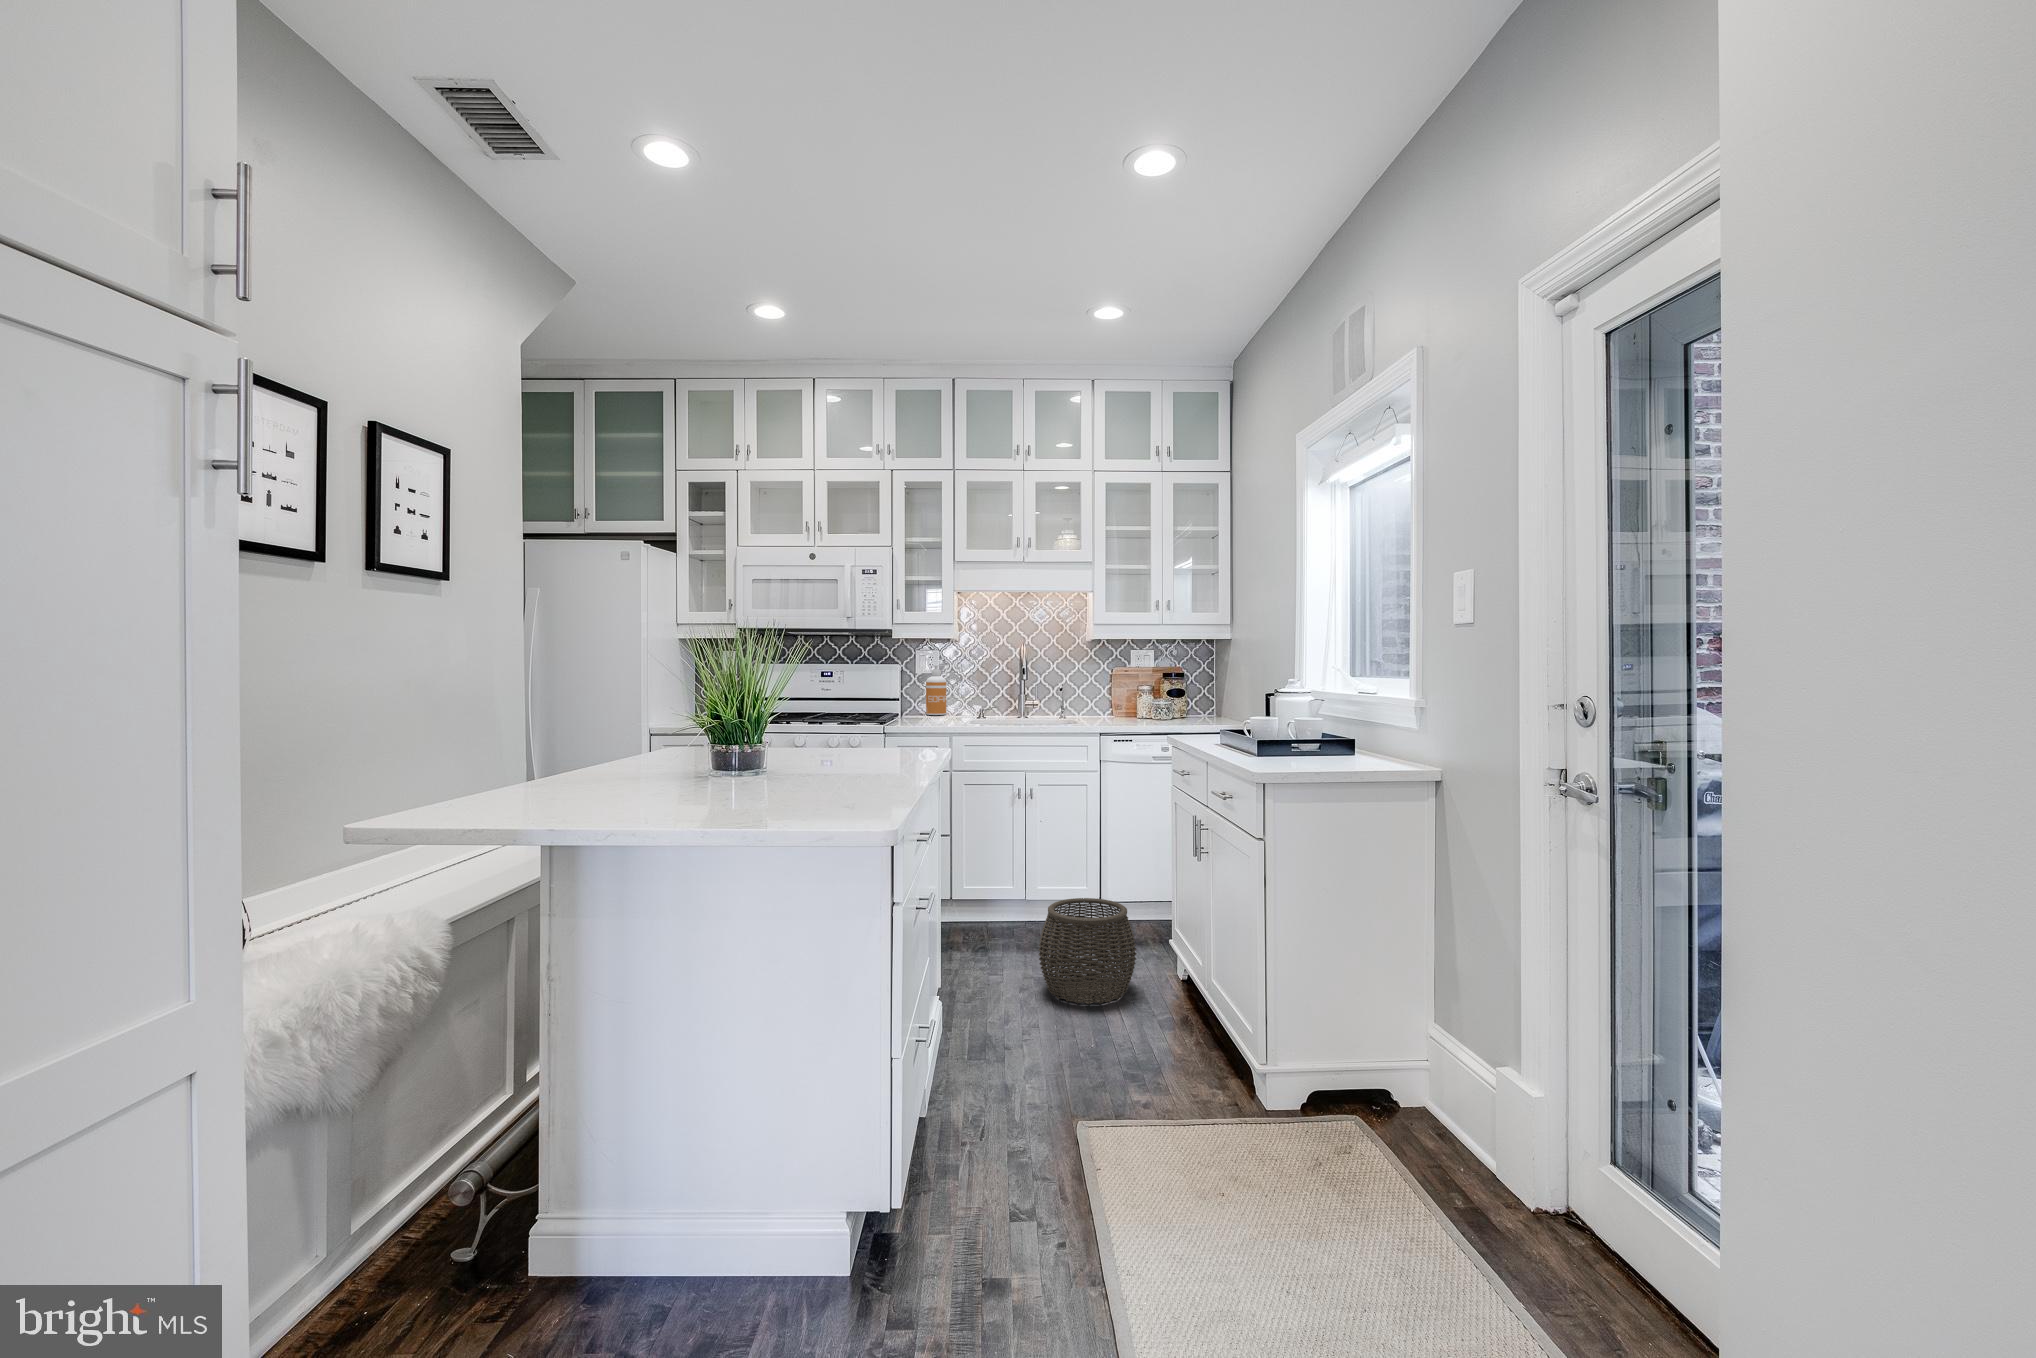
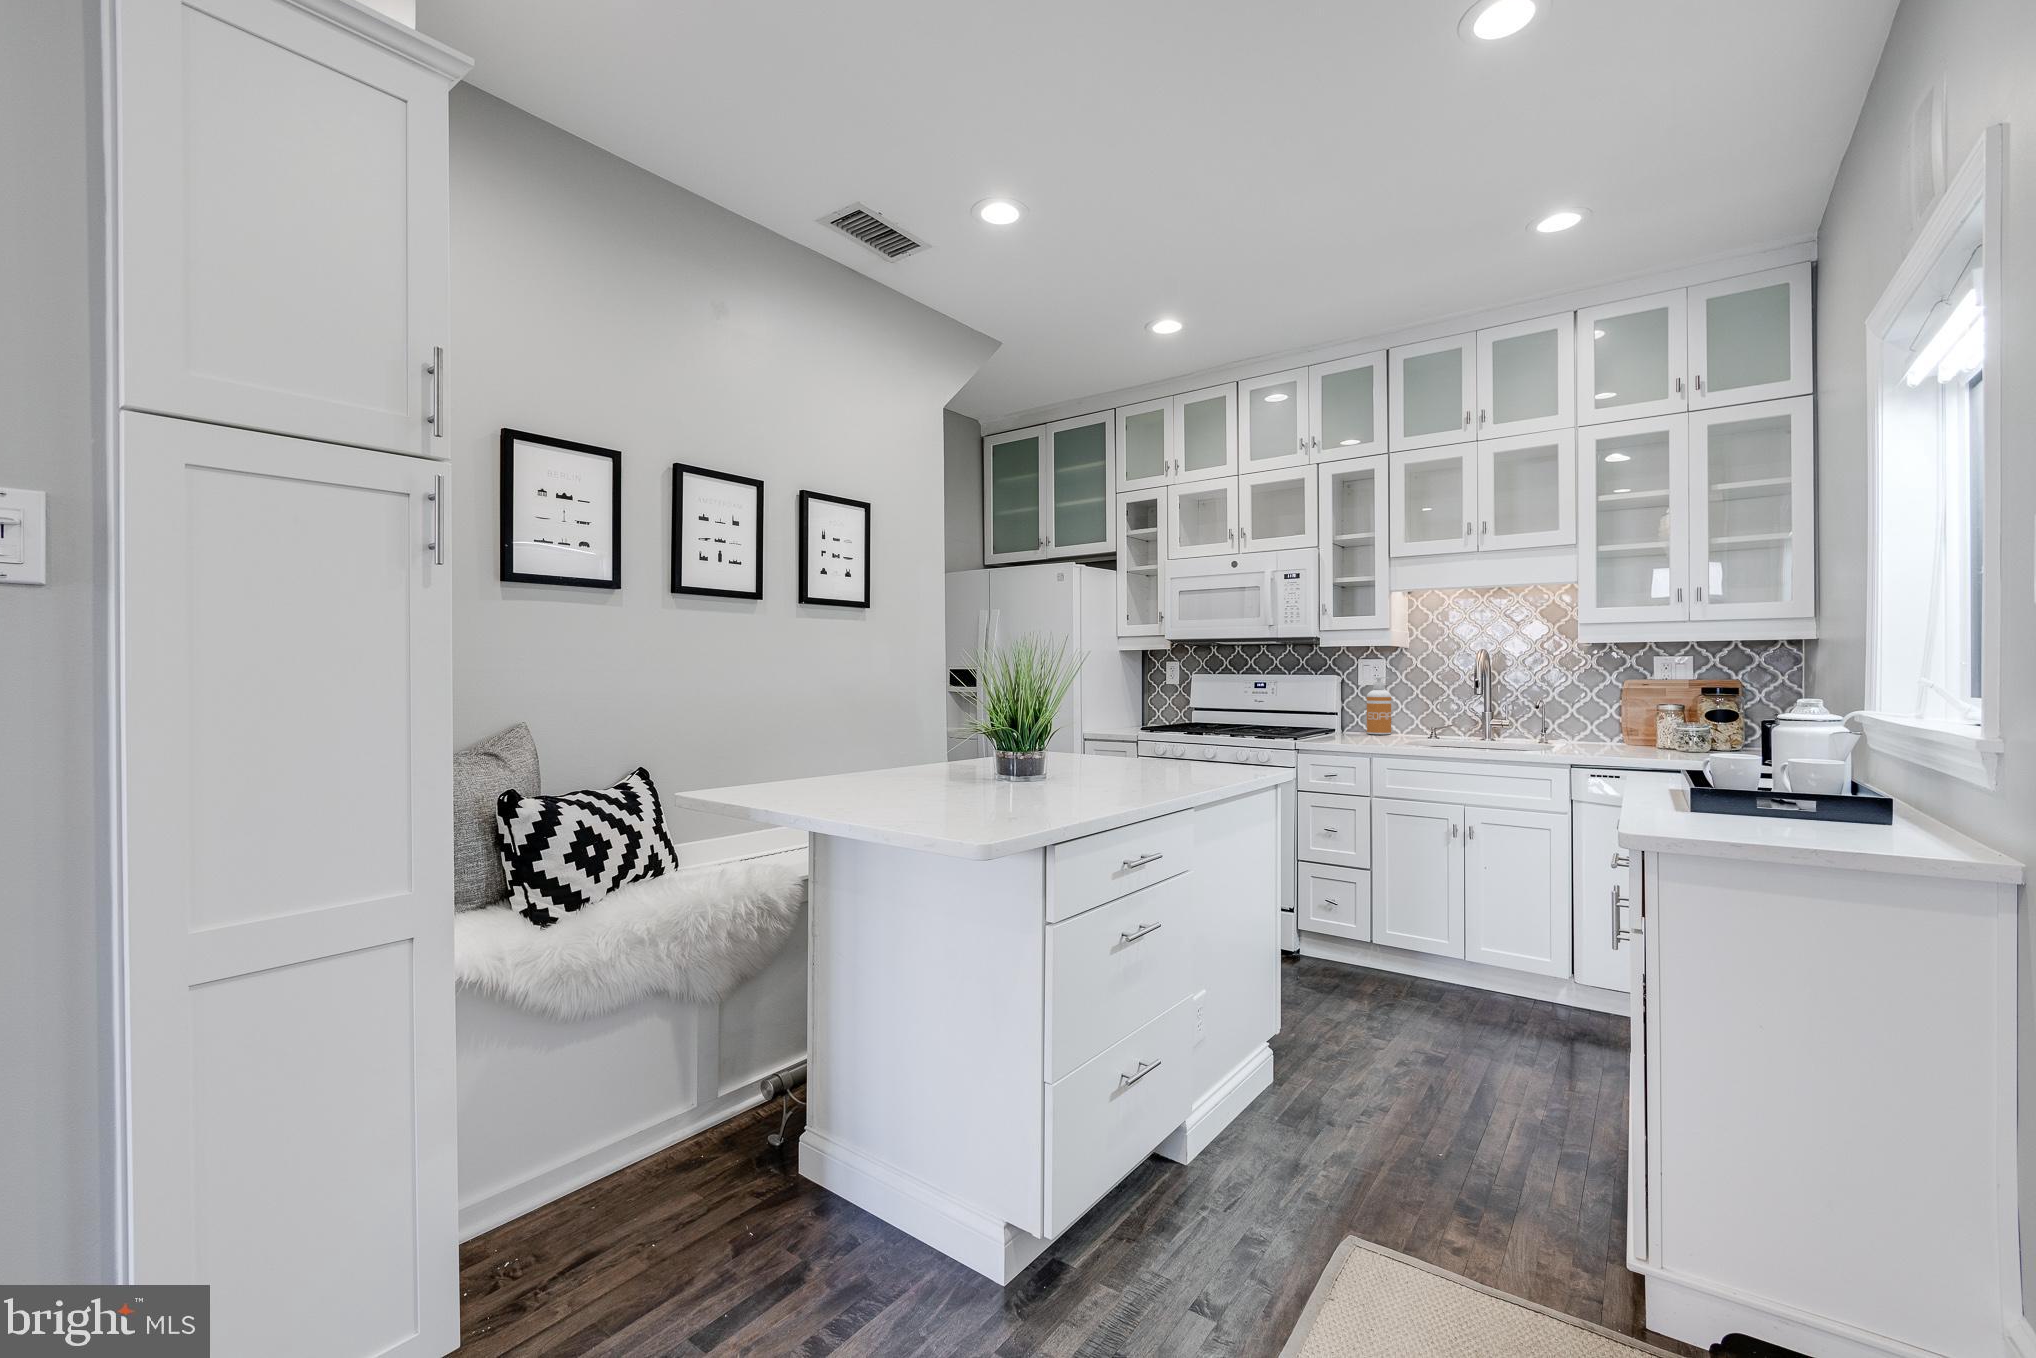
woven basket: present [1039,898,1137,1004] -> none [1420,969,1562,1113]

